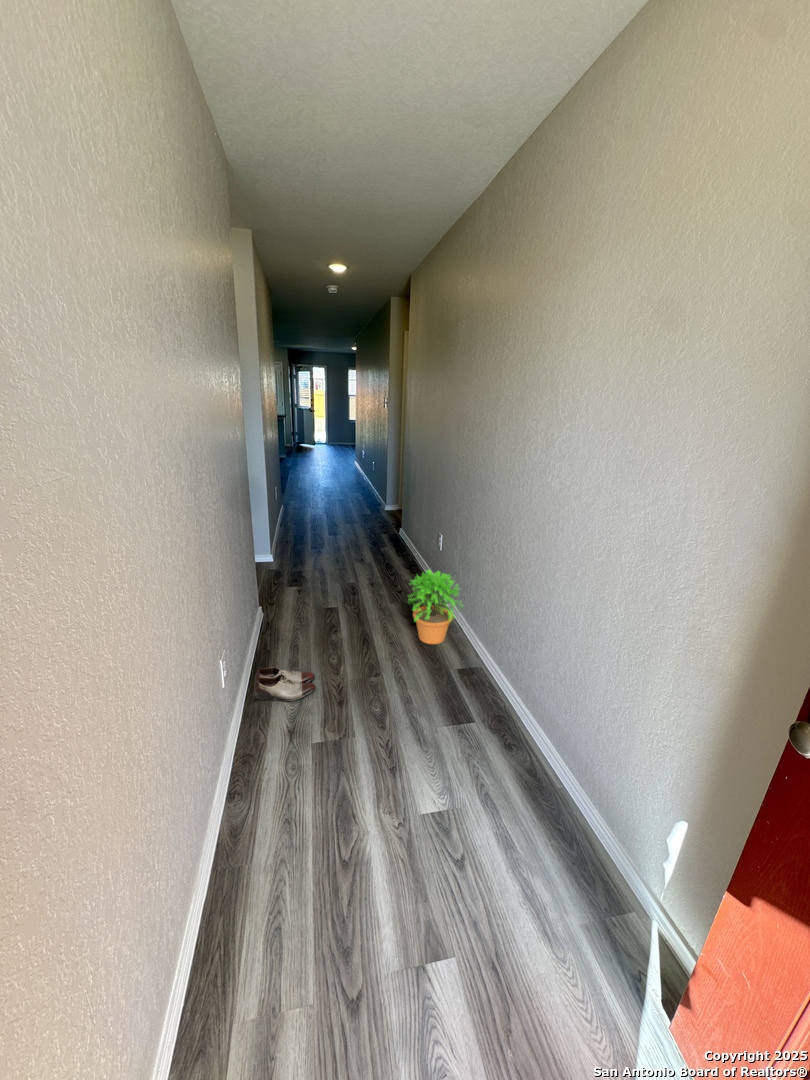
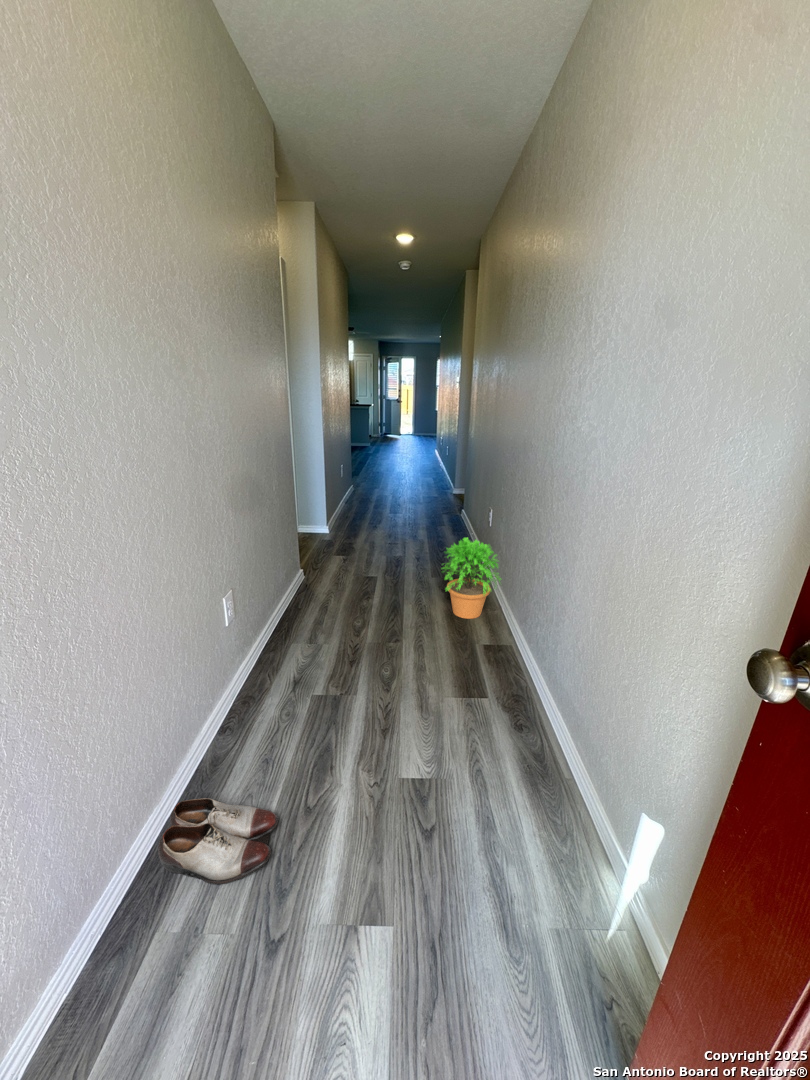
shoe: present [254,667,316,702] -> present [158,798,279,885]

